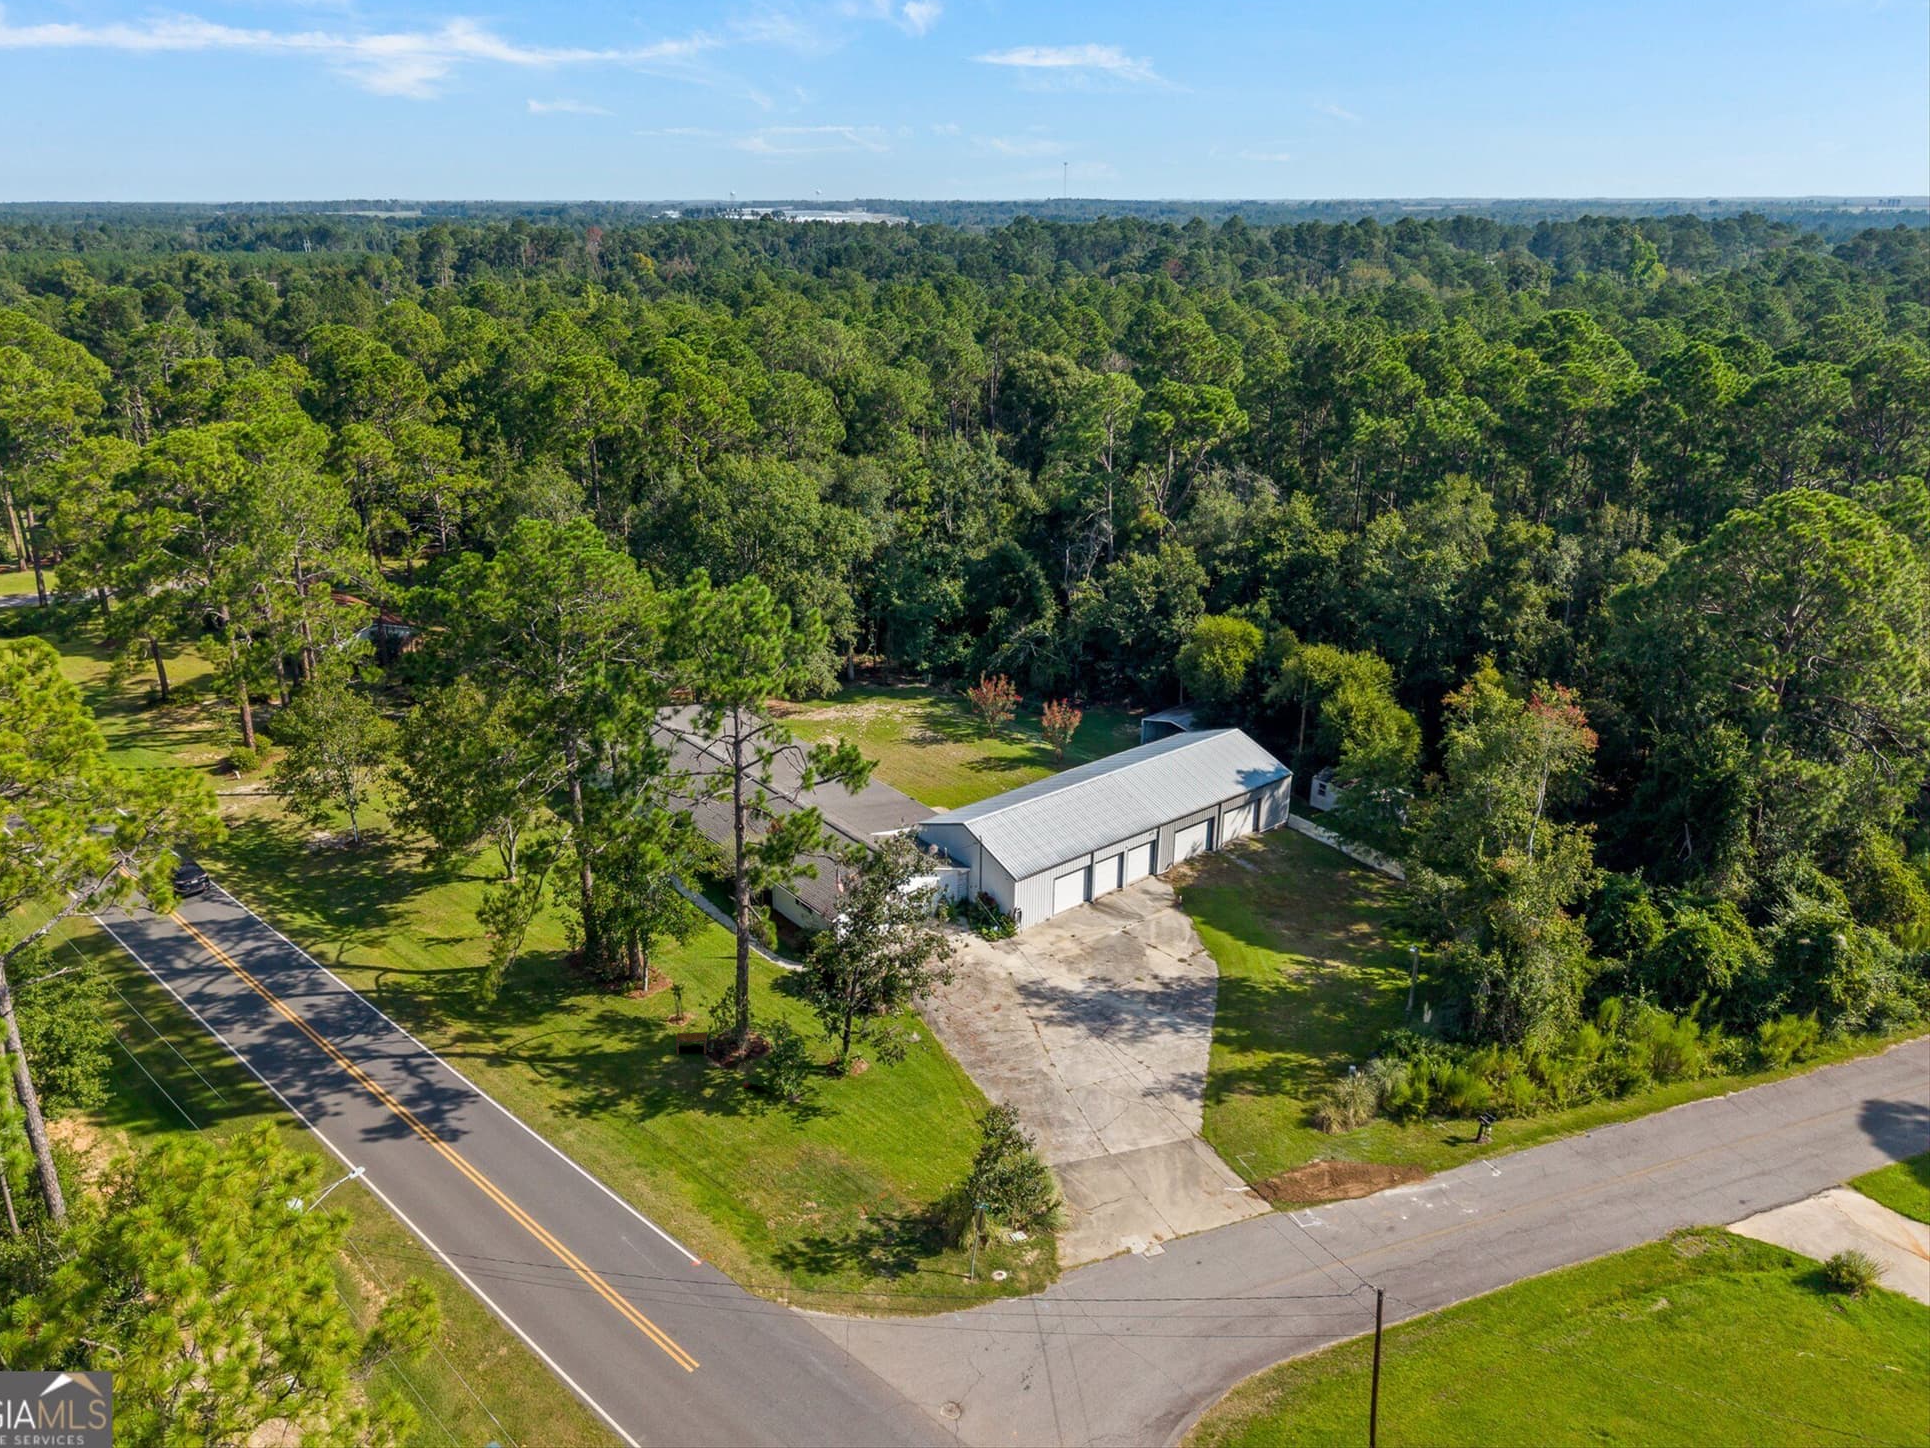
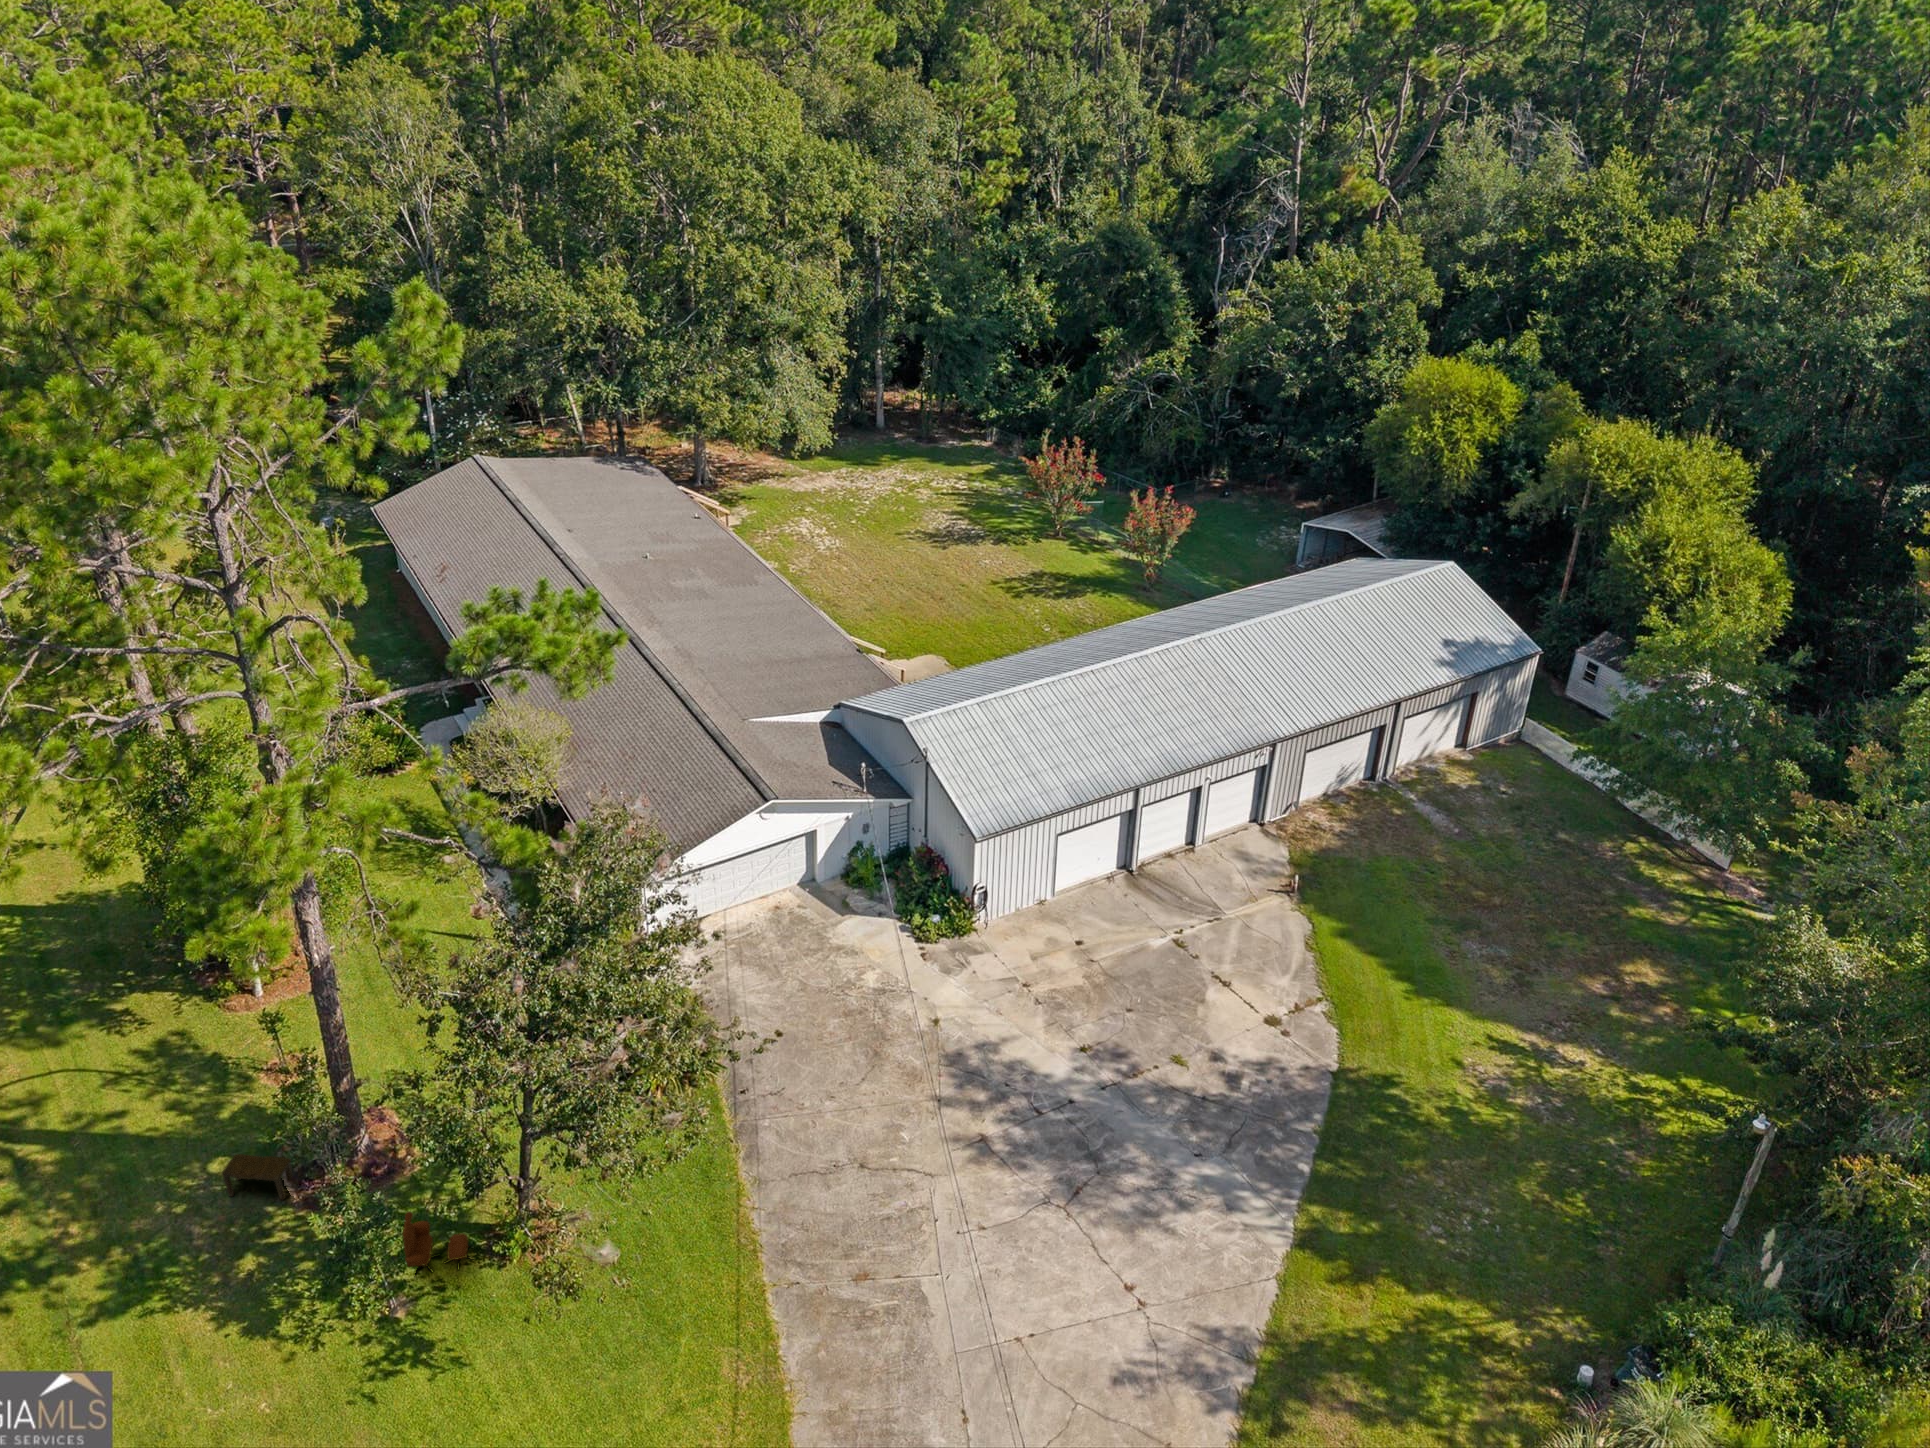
lounge chair: none [781,1042,815,1076] -> present [403,1211,474,1271]
potted tree: present [739,1061,757,1088] -> none [299,1256,336,1304]

